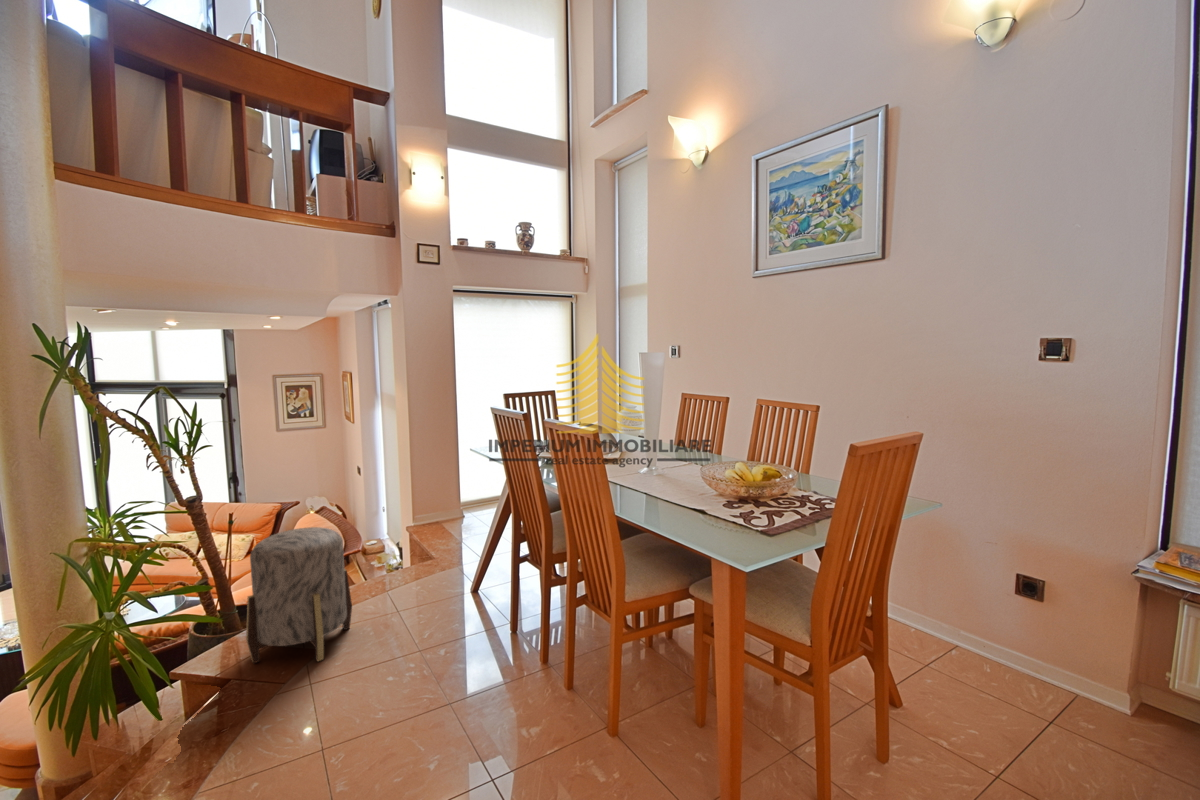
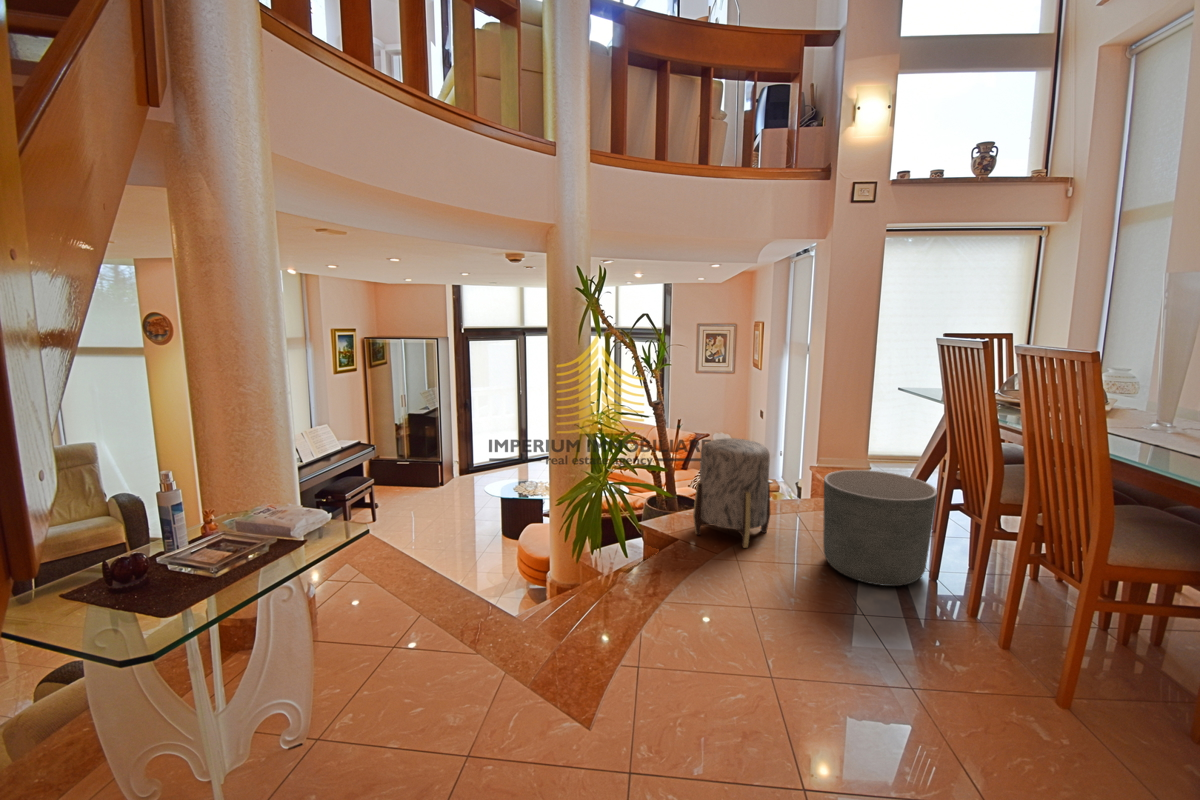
planter: none [402,534,508,660] -> present [823,470,937,586]

